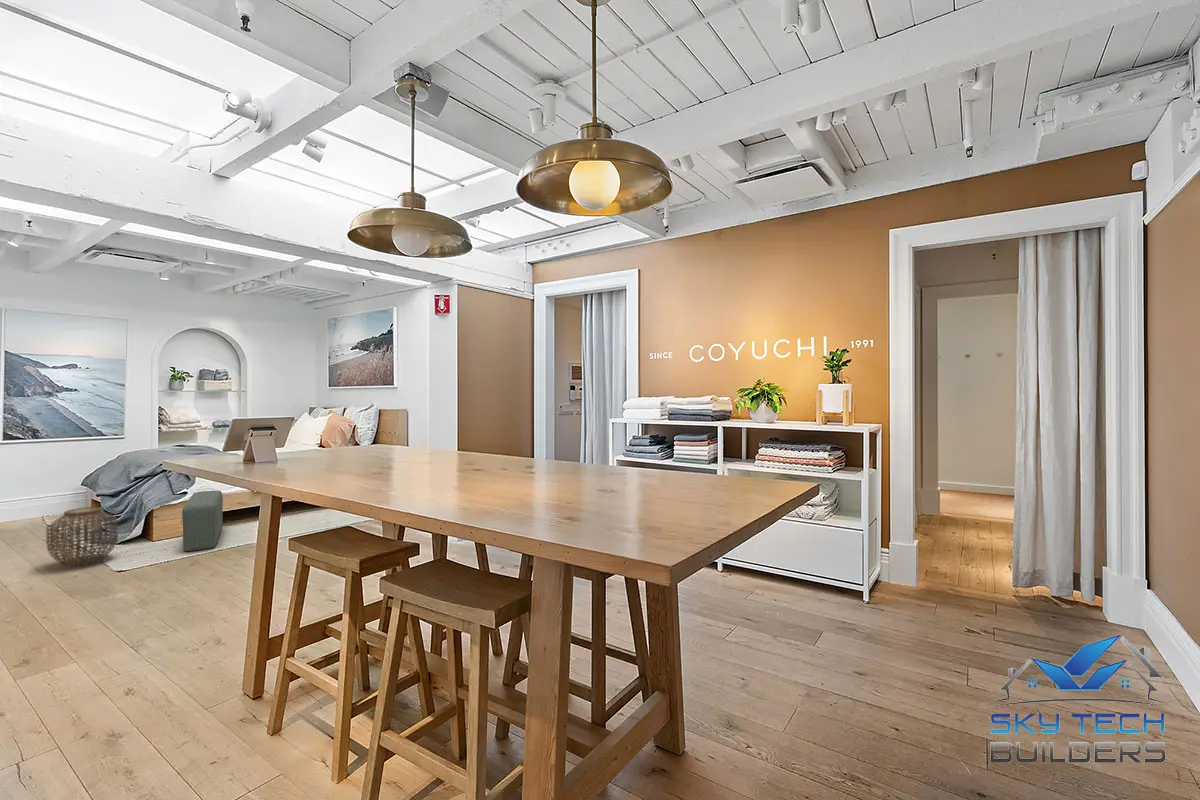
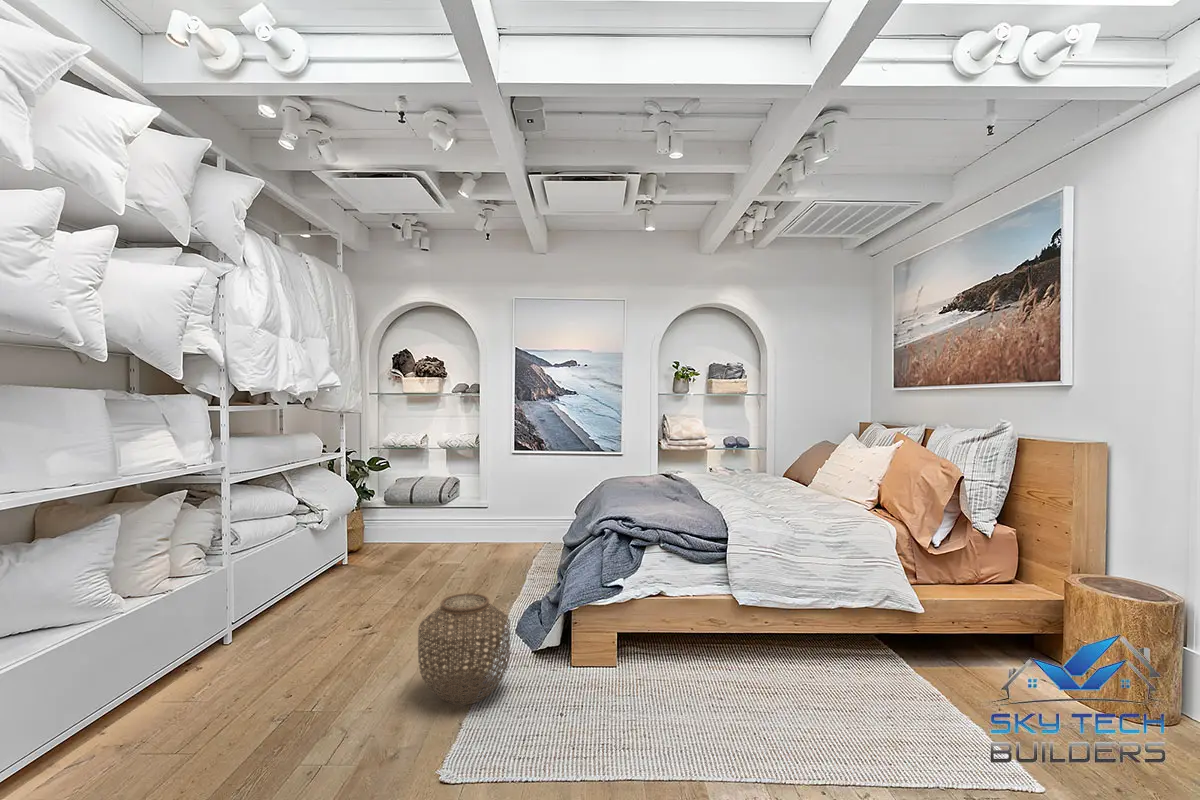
pouf: present [182,490,223,551] -> none [587,587,683,743]

